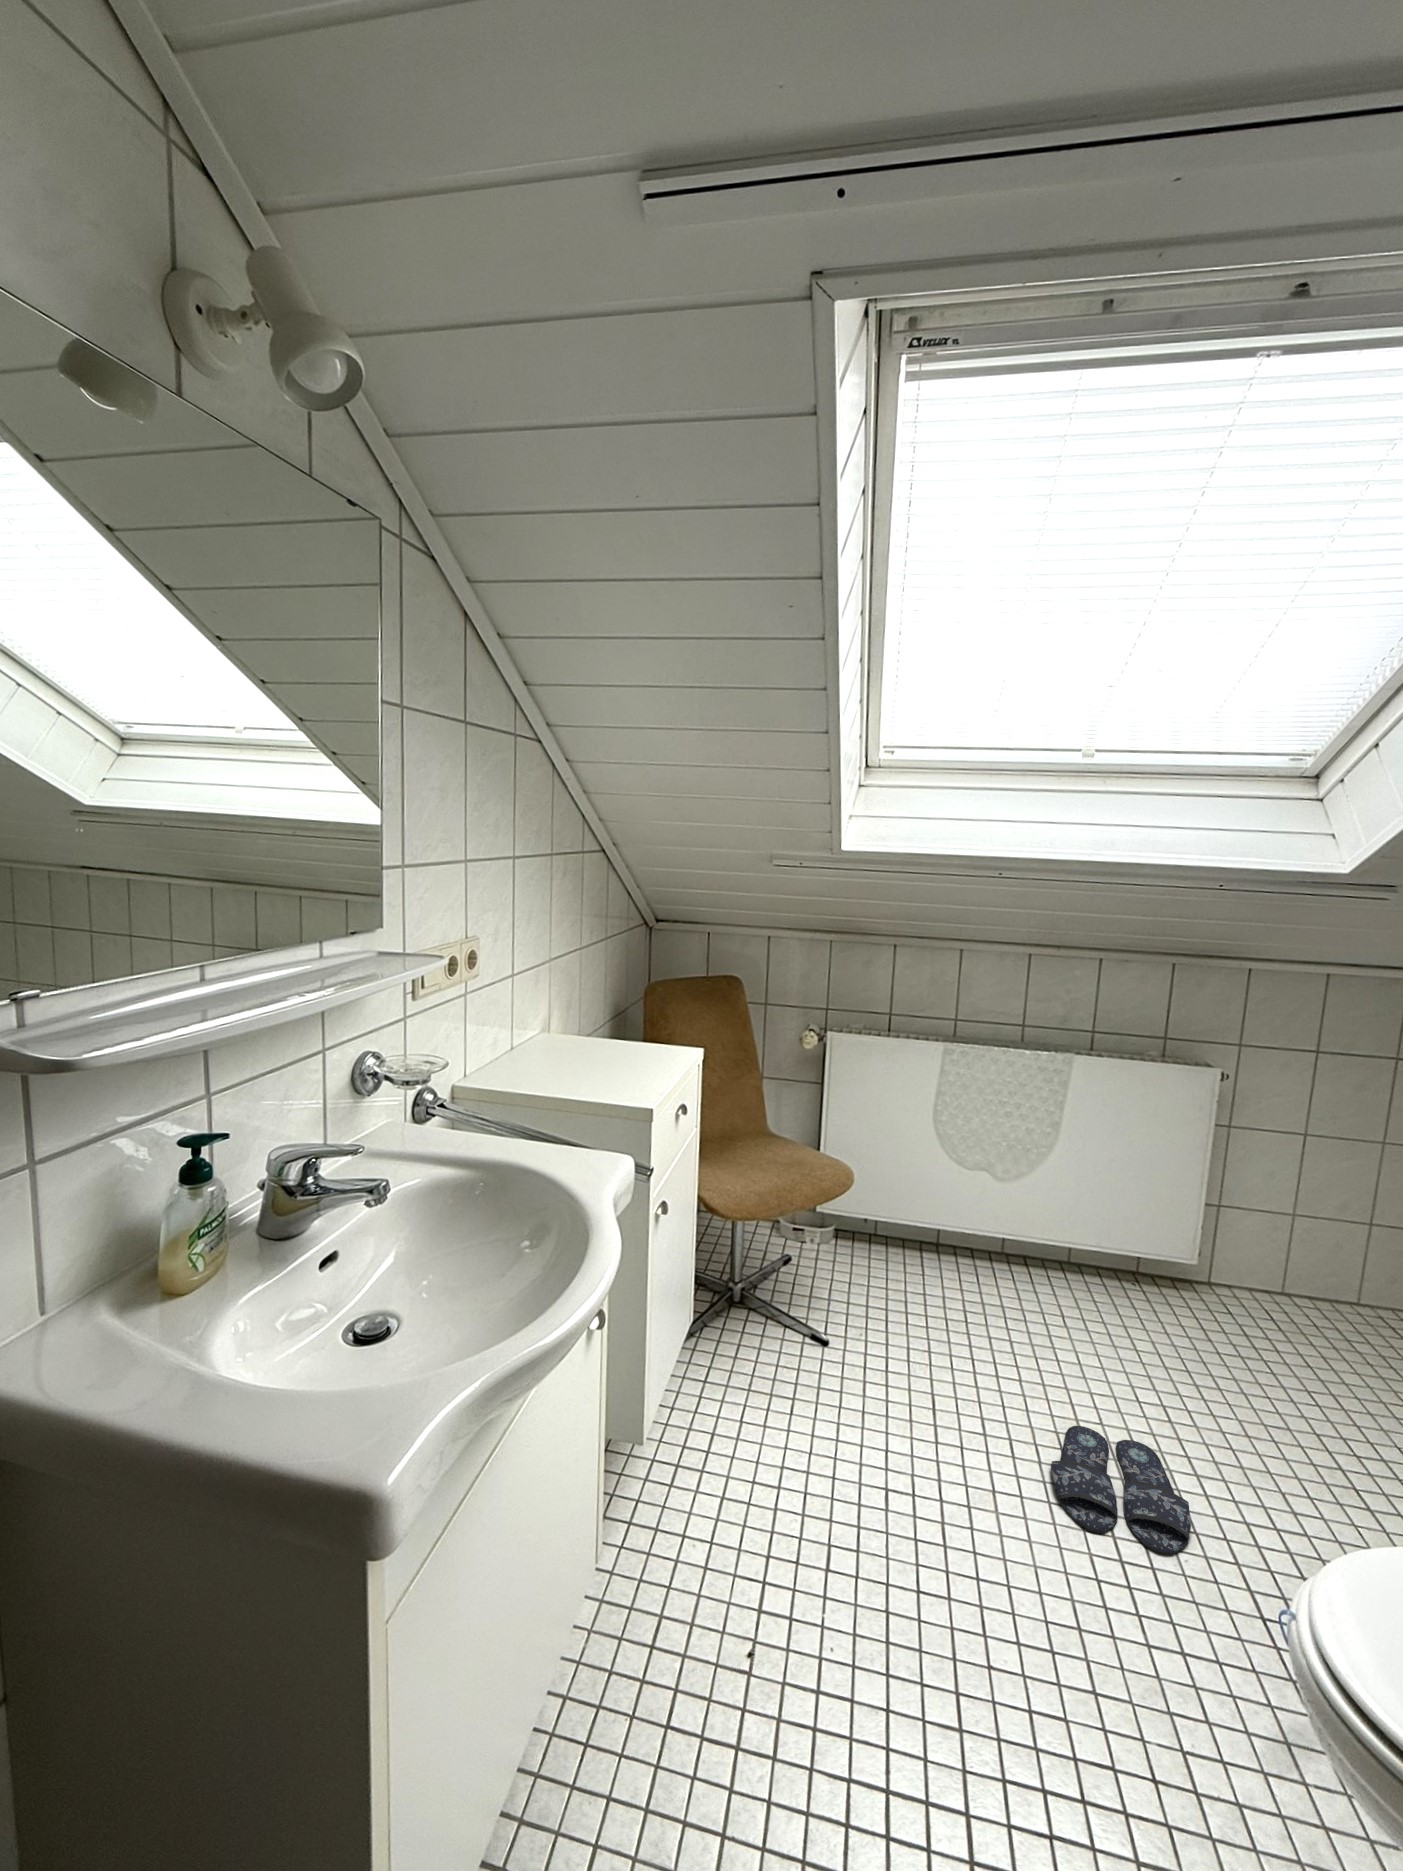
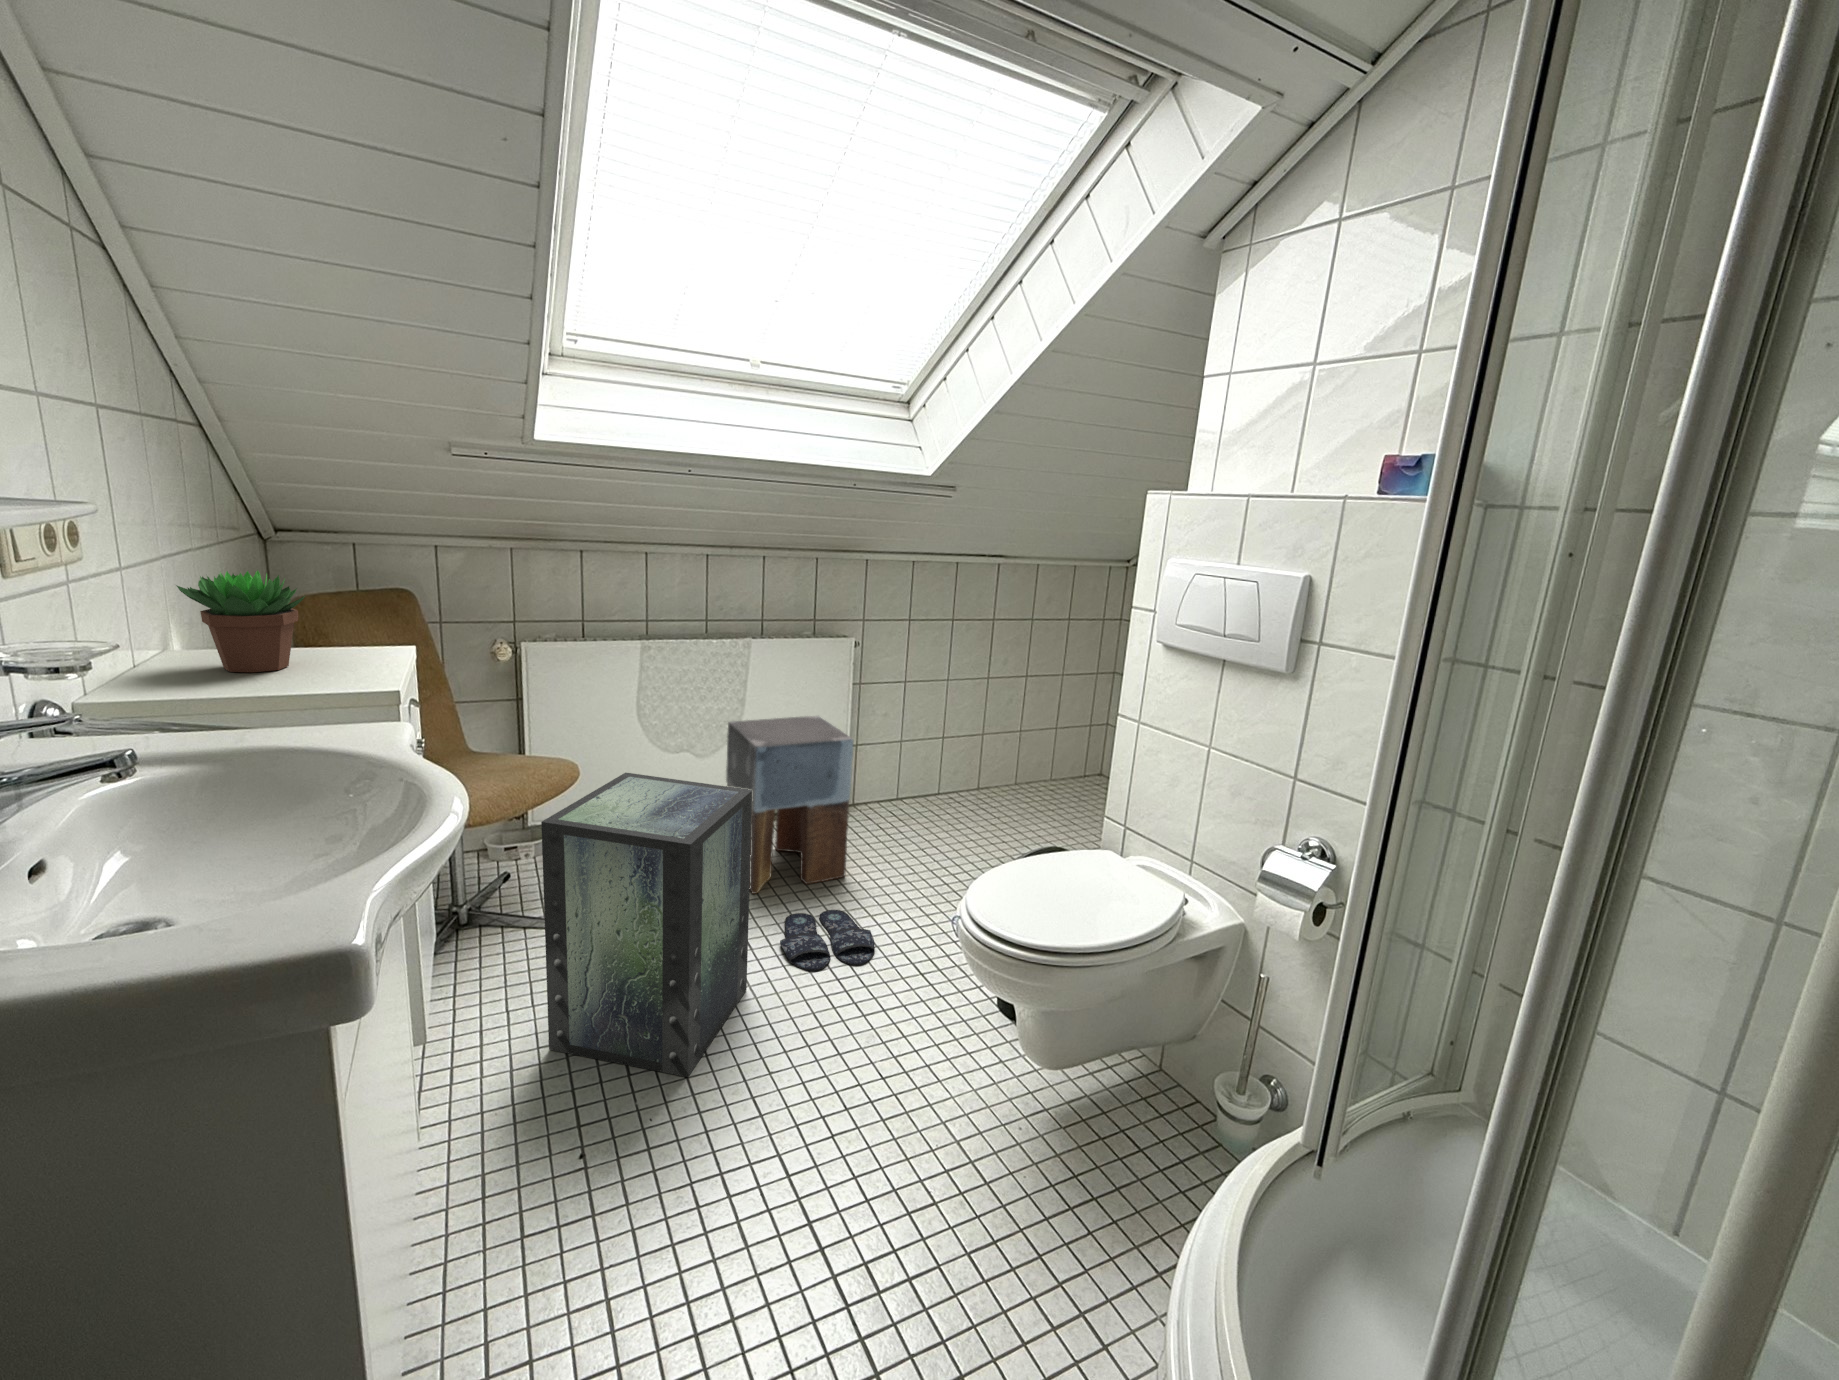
succulent plant: none [553,977,631,1062] -> present [176,570,305,672]
stool: none [1014,1152,1194,1395] -> present [726,716,853,894]
storage box: none [764,1206,1016,1611] -> present [541,773,752,1077]

